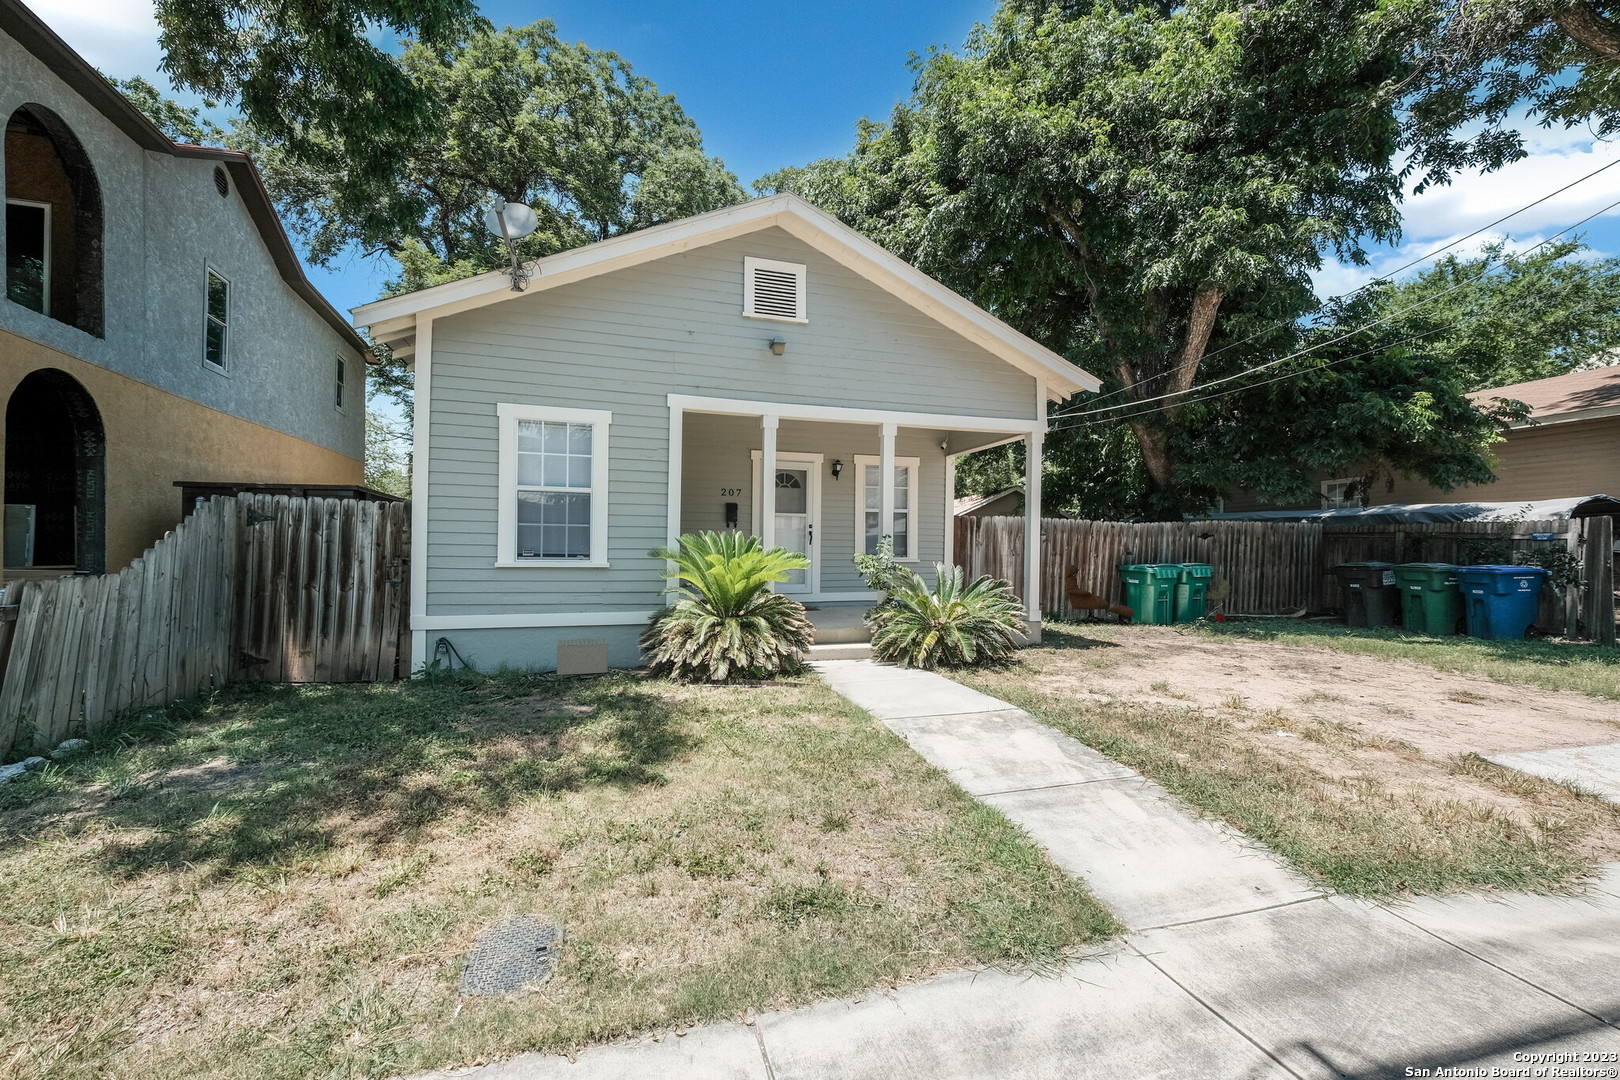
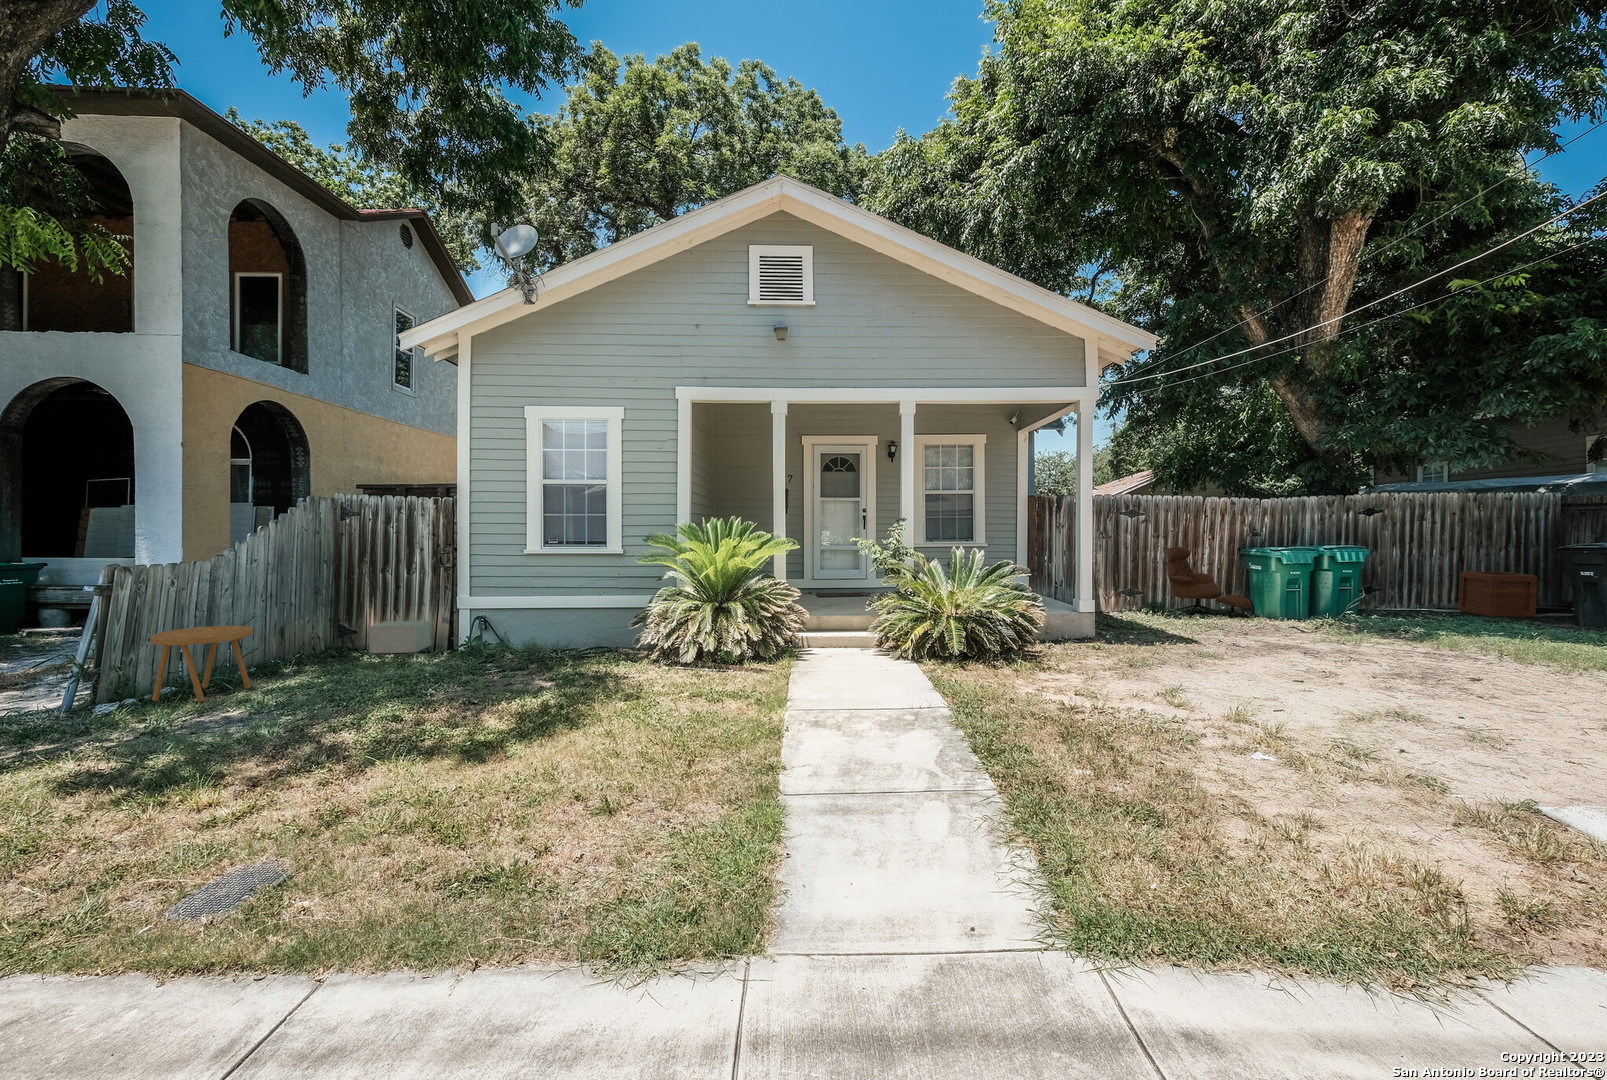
potted tree: present [1206,578,1230,622] -> none [1356,561,1395,617]
wooden crate: none [1265,585,1320,620] -> present [1458,572,1537,617]
storage box: present [557,638,608,675] -> present [368,620,431,653]
side table: none [48,658,198,766] -> present [151,626,252,703]

